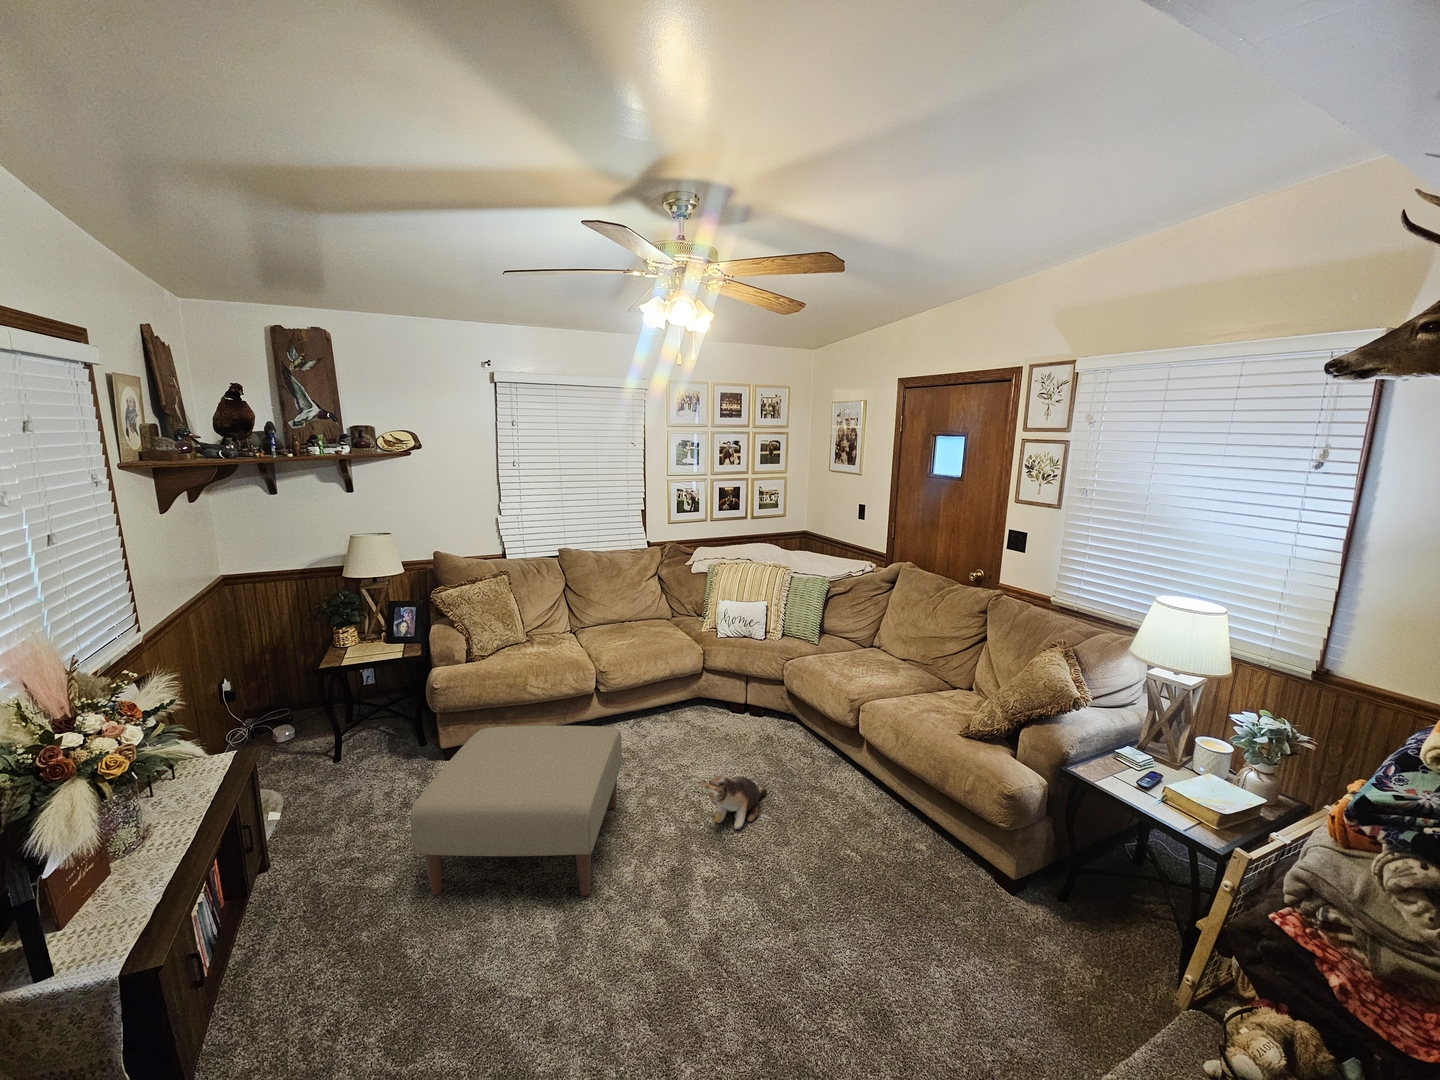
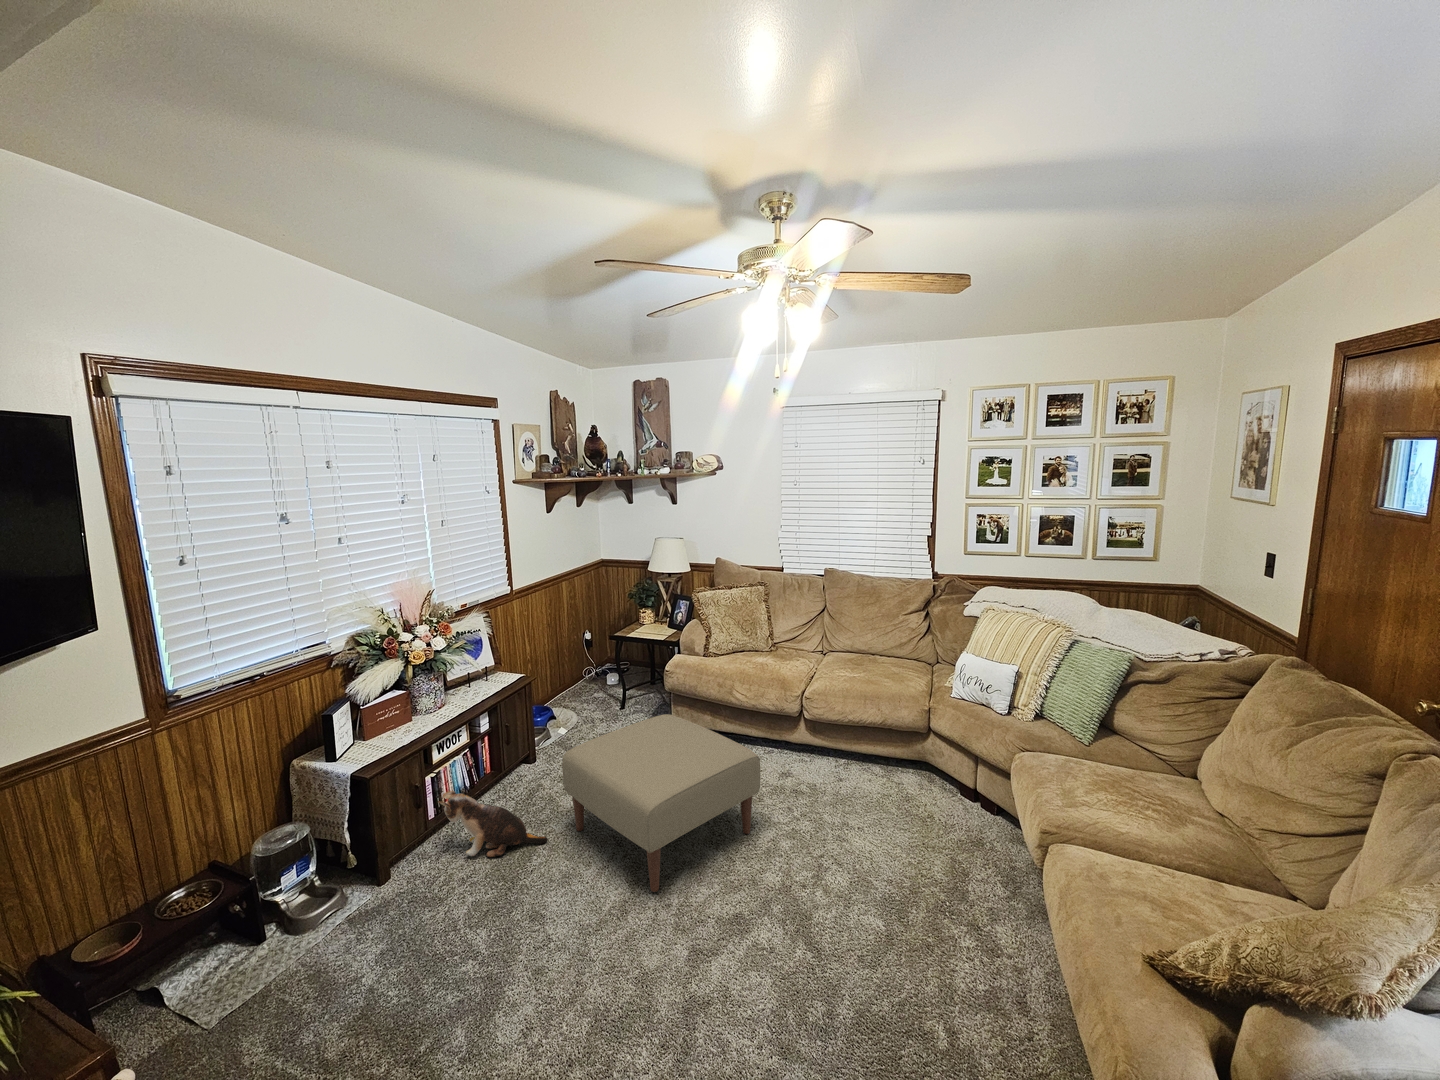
plush toy: present [701,775,767,829] -> present [438,791,548,857]

